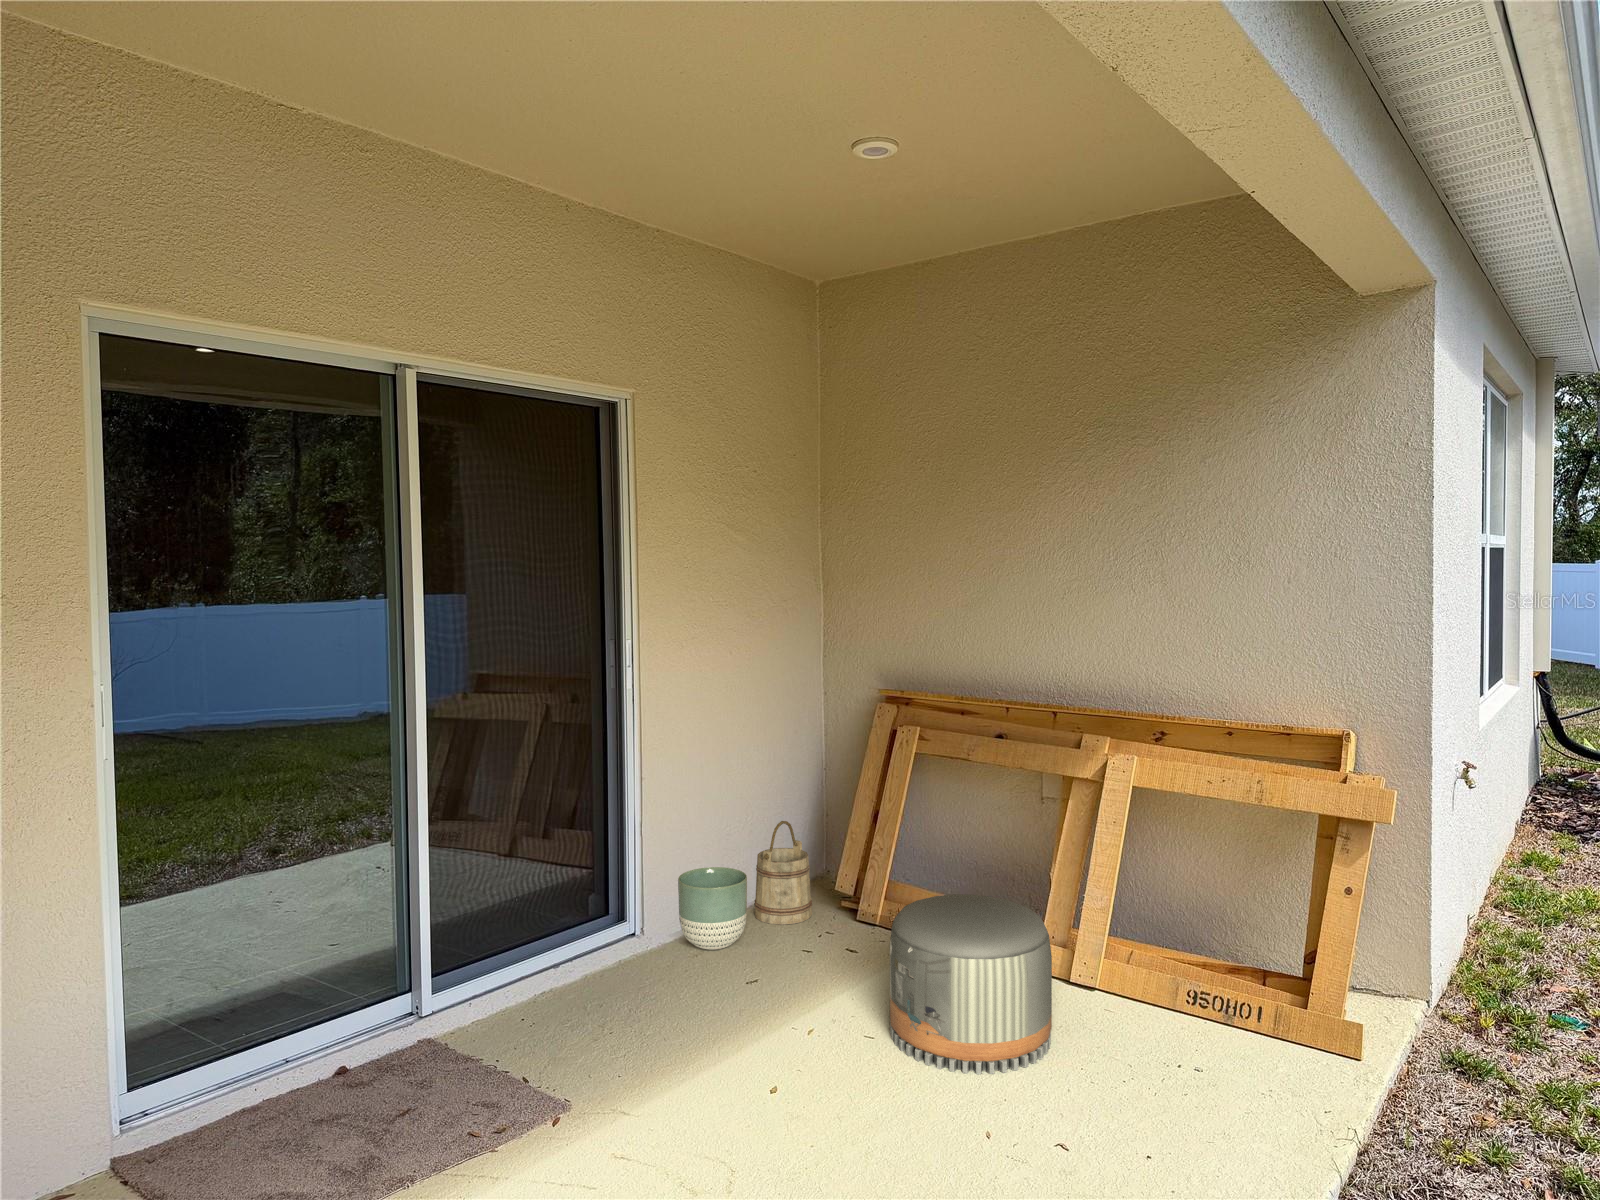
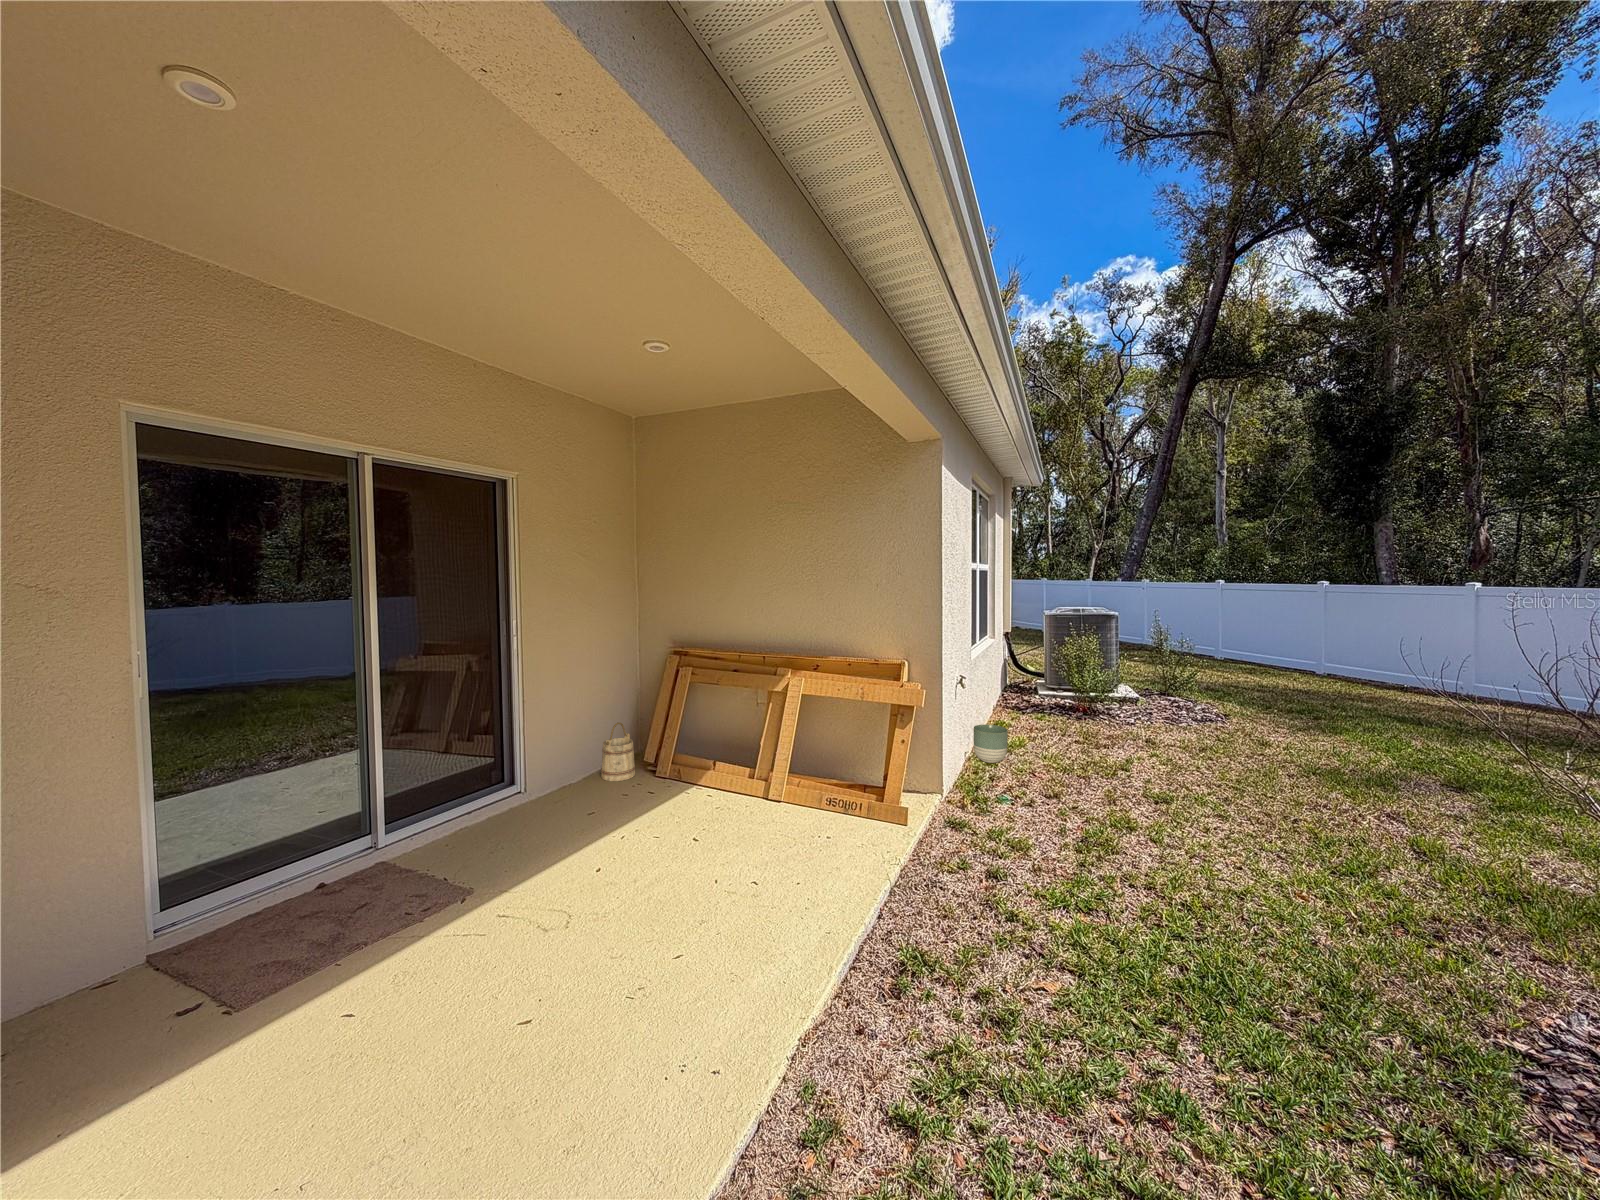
planter: present [678,867,747,950] -> present [973,725,1008,763]
pouf: present [890,894,1052,1074] -> none [673,757,759,851]

